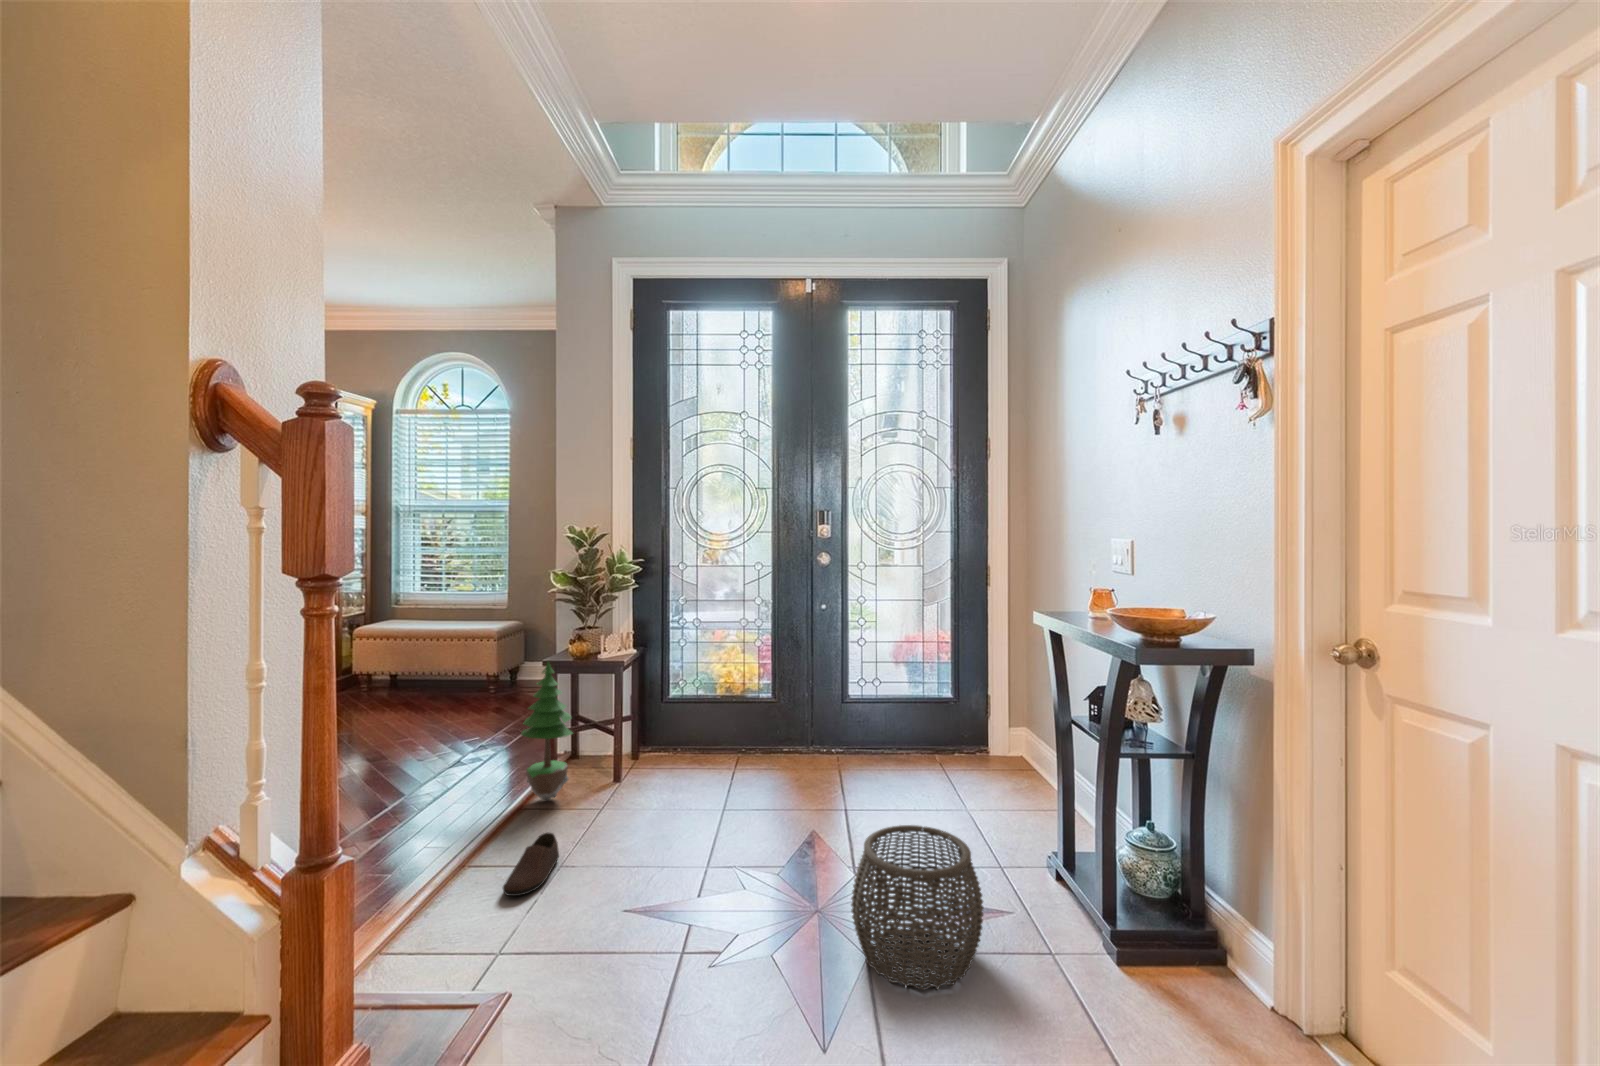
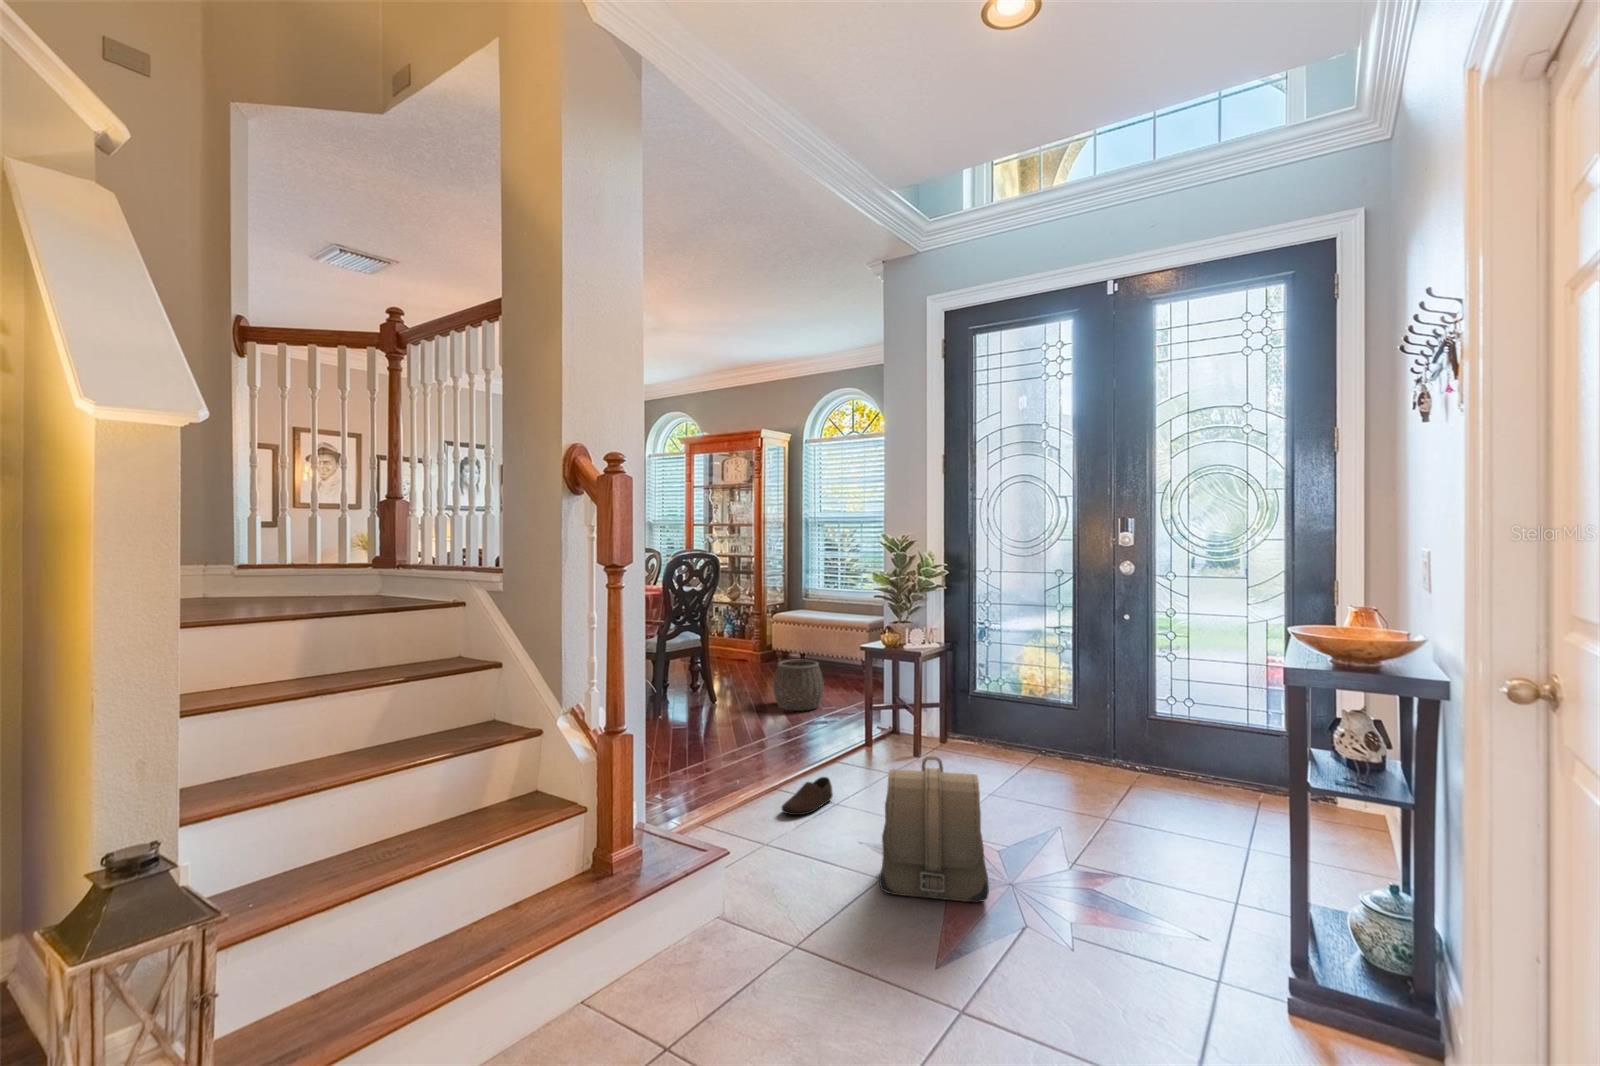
potted tree: present [521,662,573,800] -> none [830,644,871,759]
backpack: none [678,781,811,958] -> present [879,756,989,903]
woven basket: present [851,825,984,990] -> present [773,659,823,711]

